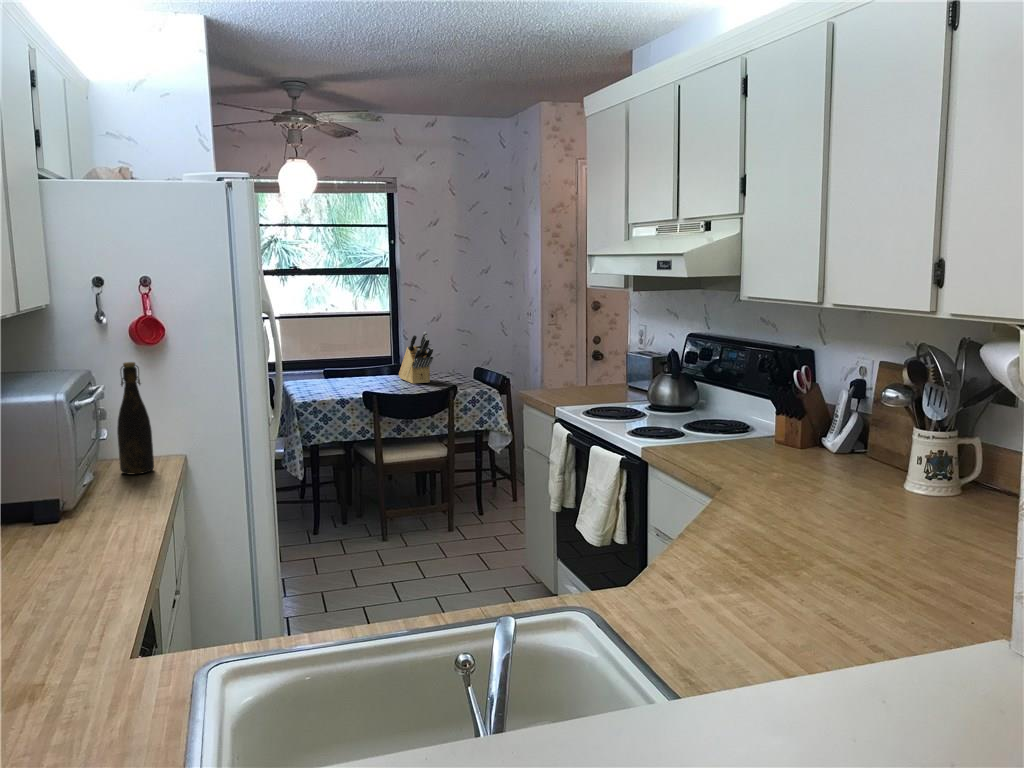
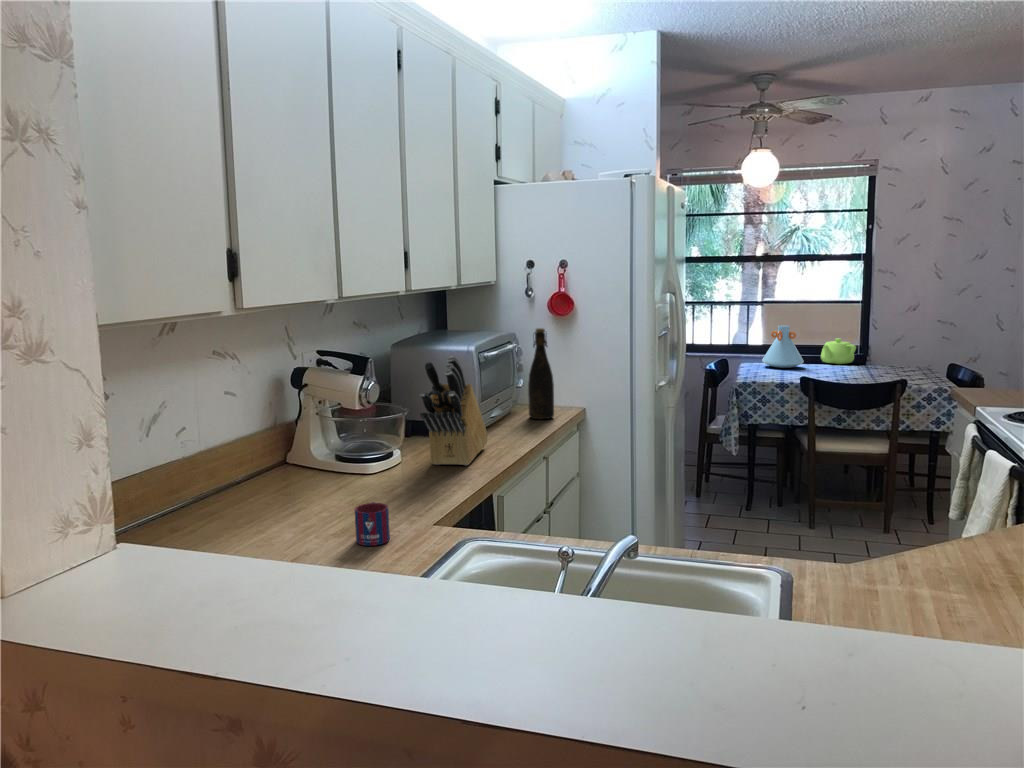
knife block: present [399,332,433,384] -> present [420,356,488,466]
vase: none [308,340,349,383] -> present [762,325,804,368]
teapot: none [359,350,392,375] -> present [821,339,856,364]
mug: none [41,636,100,705] -> present [355,502,390,546]

